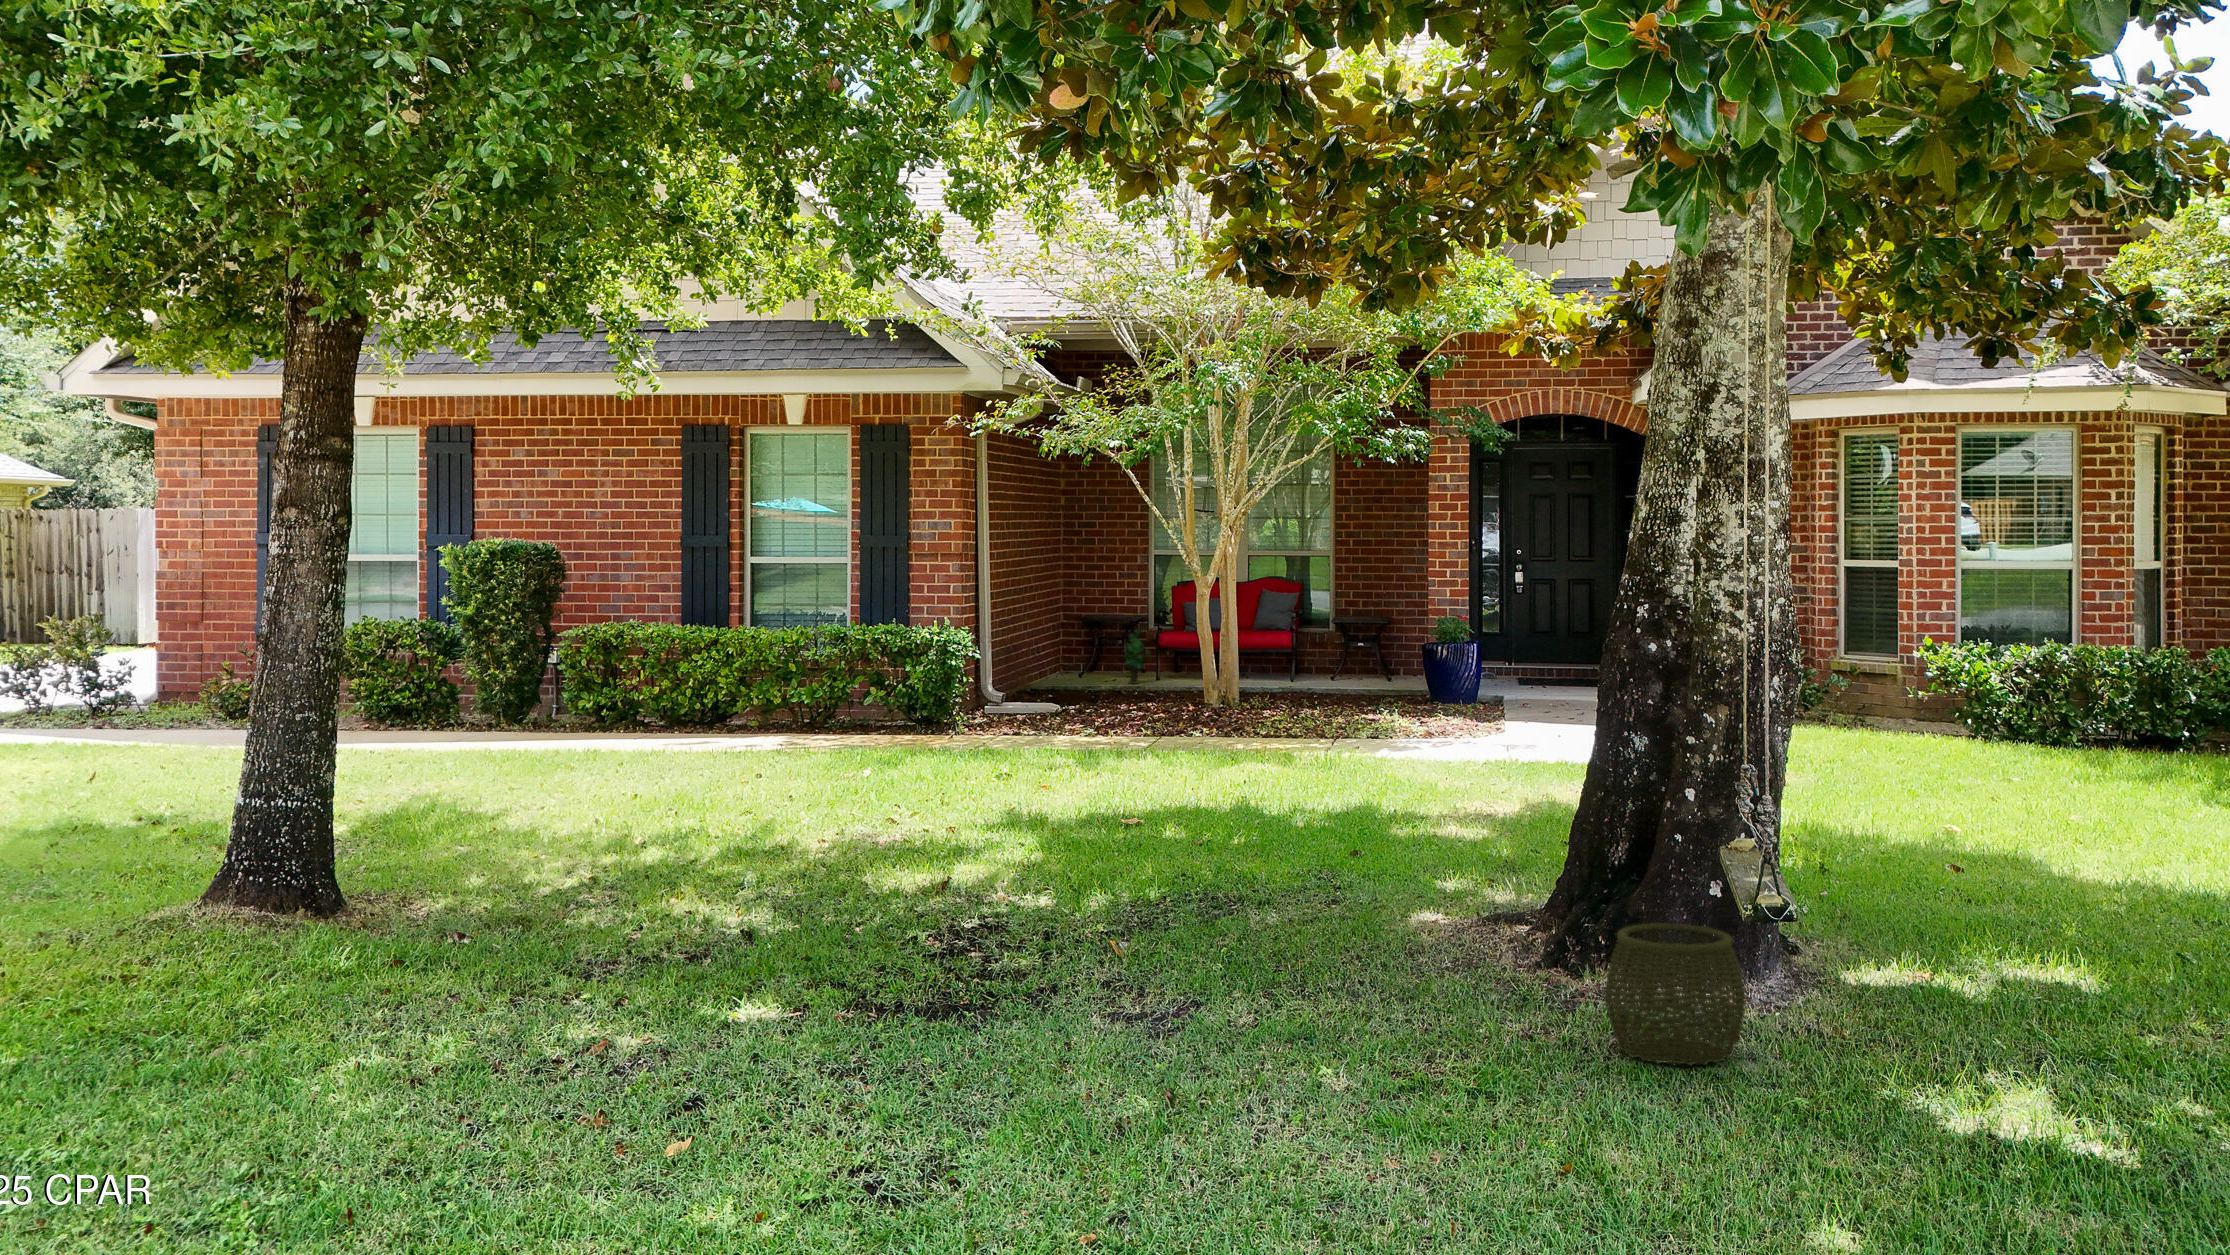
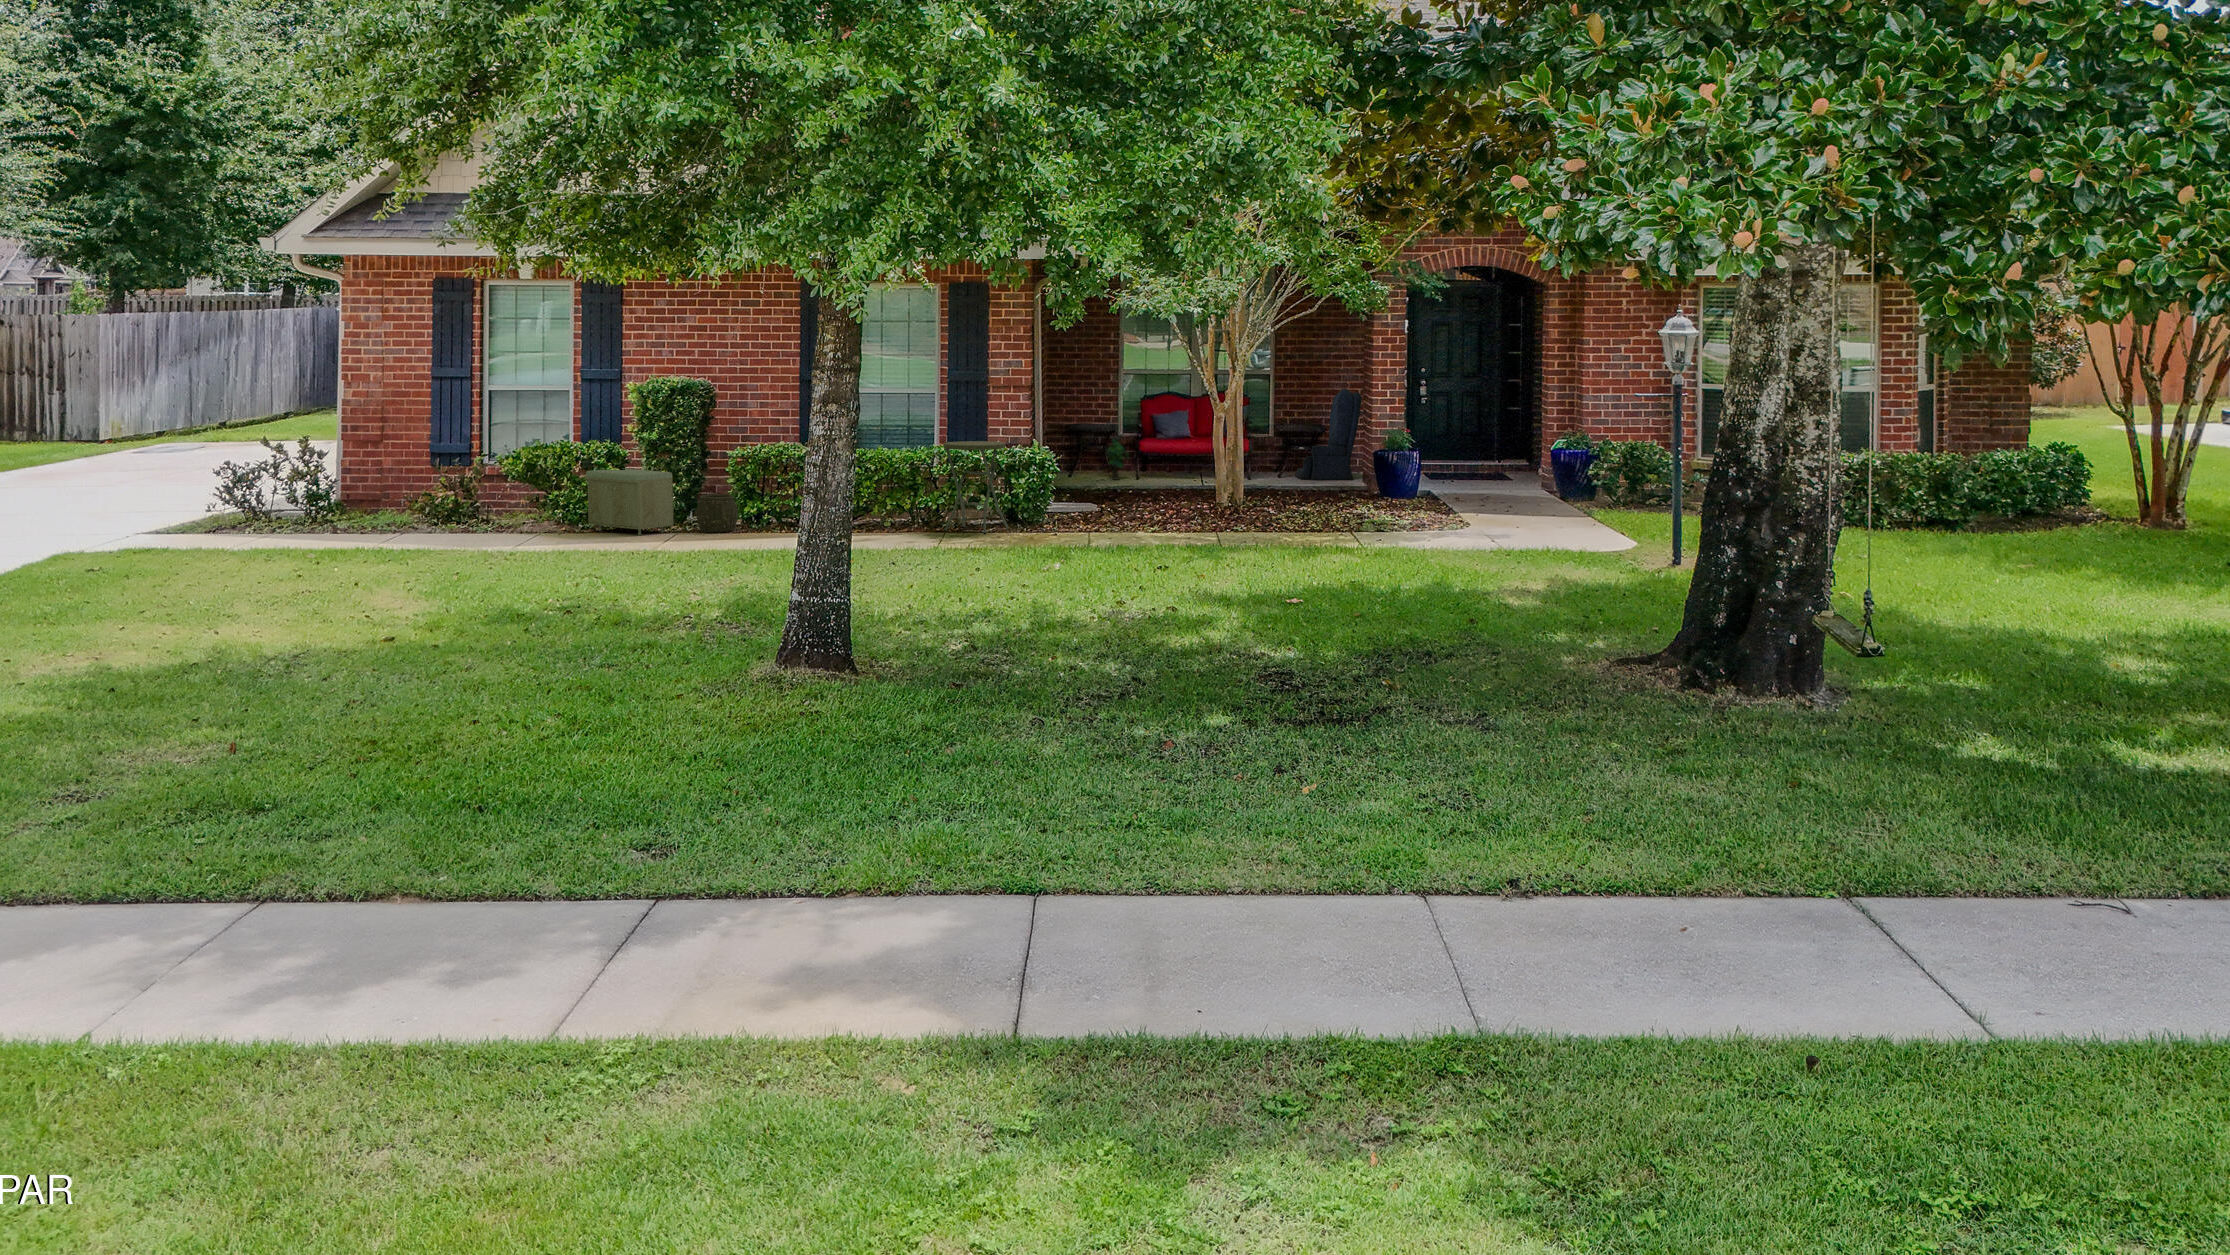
armchair: none [1358,574,1432,685] -> present [1295,388,1362,480]
side table: none [801,622,888,741] -> present [944,441,1009,534]
storage bench: none [371,655,469,738] -> present [586,468,673,535]
woven basket: present [1604,923,1746,1066] -> present [696,494,738,533]

